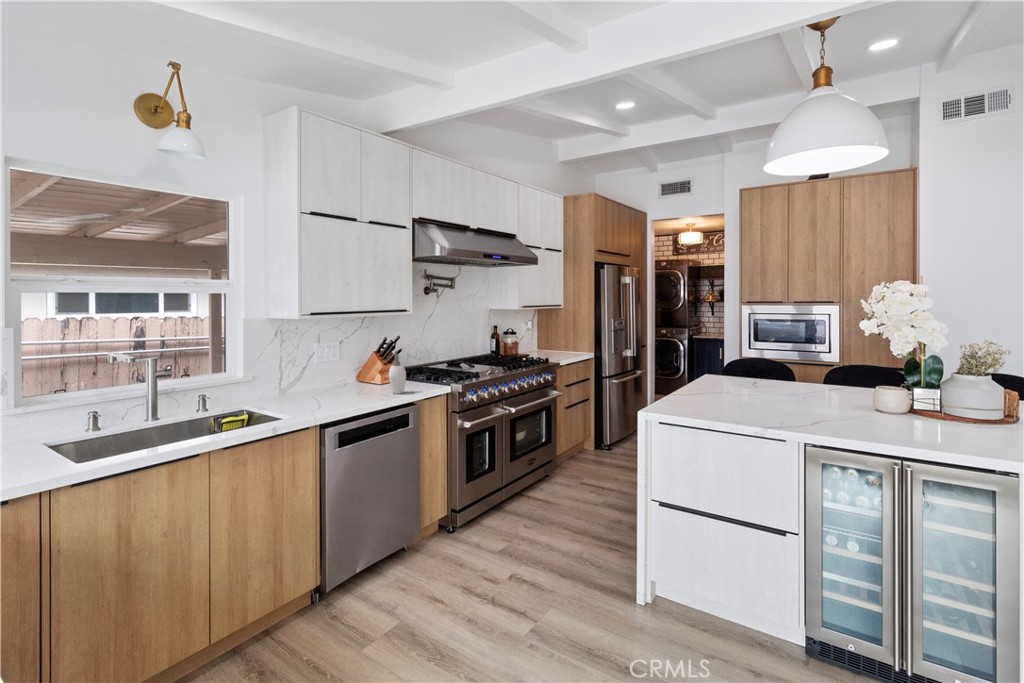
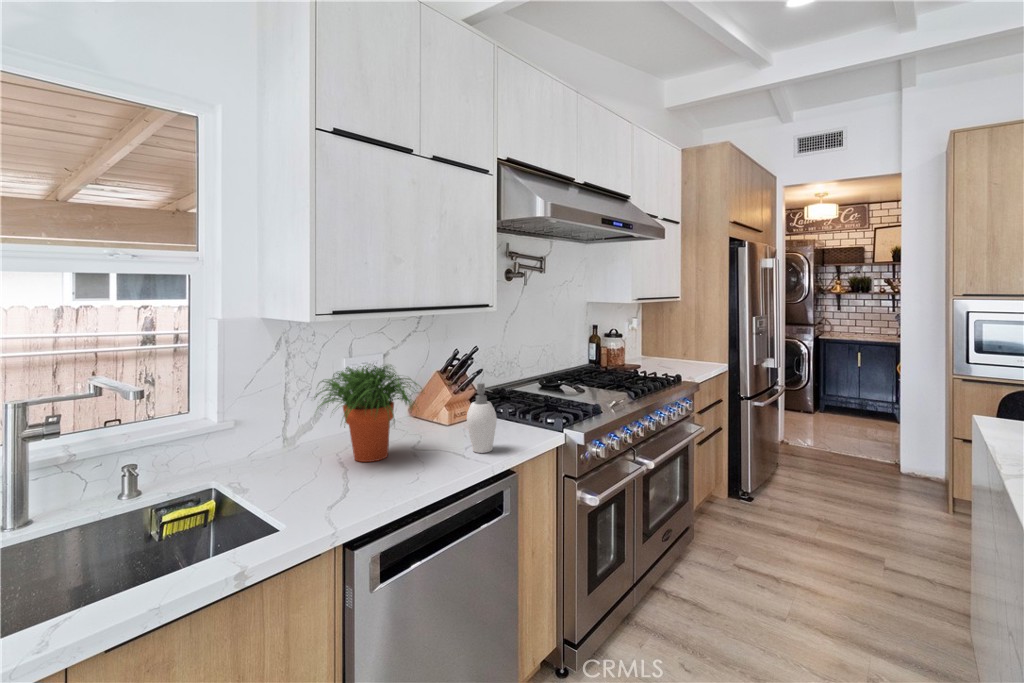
potted plant: none [298,343,364,398] -> present [316,366,422,462]

